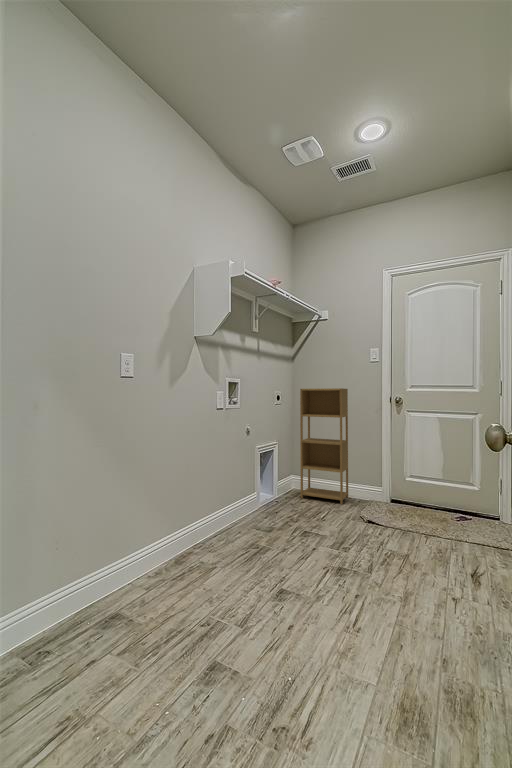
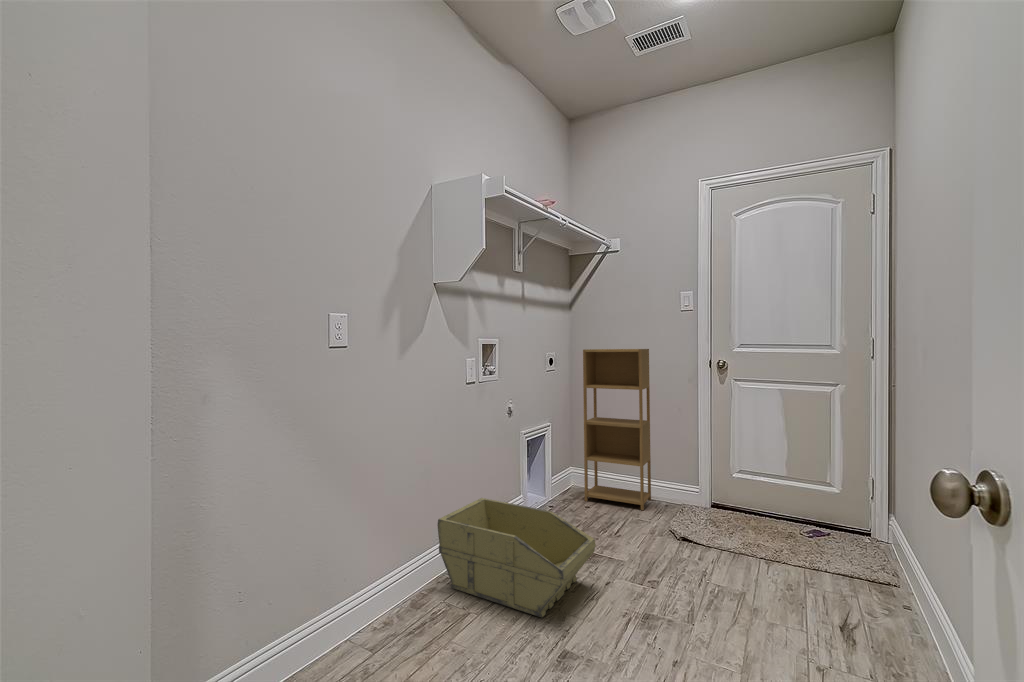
storage bin: none [195,491,306,569] -> present [437,498,596,617]

